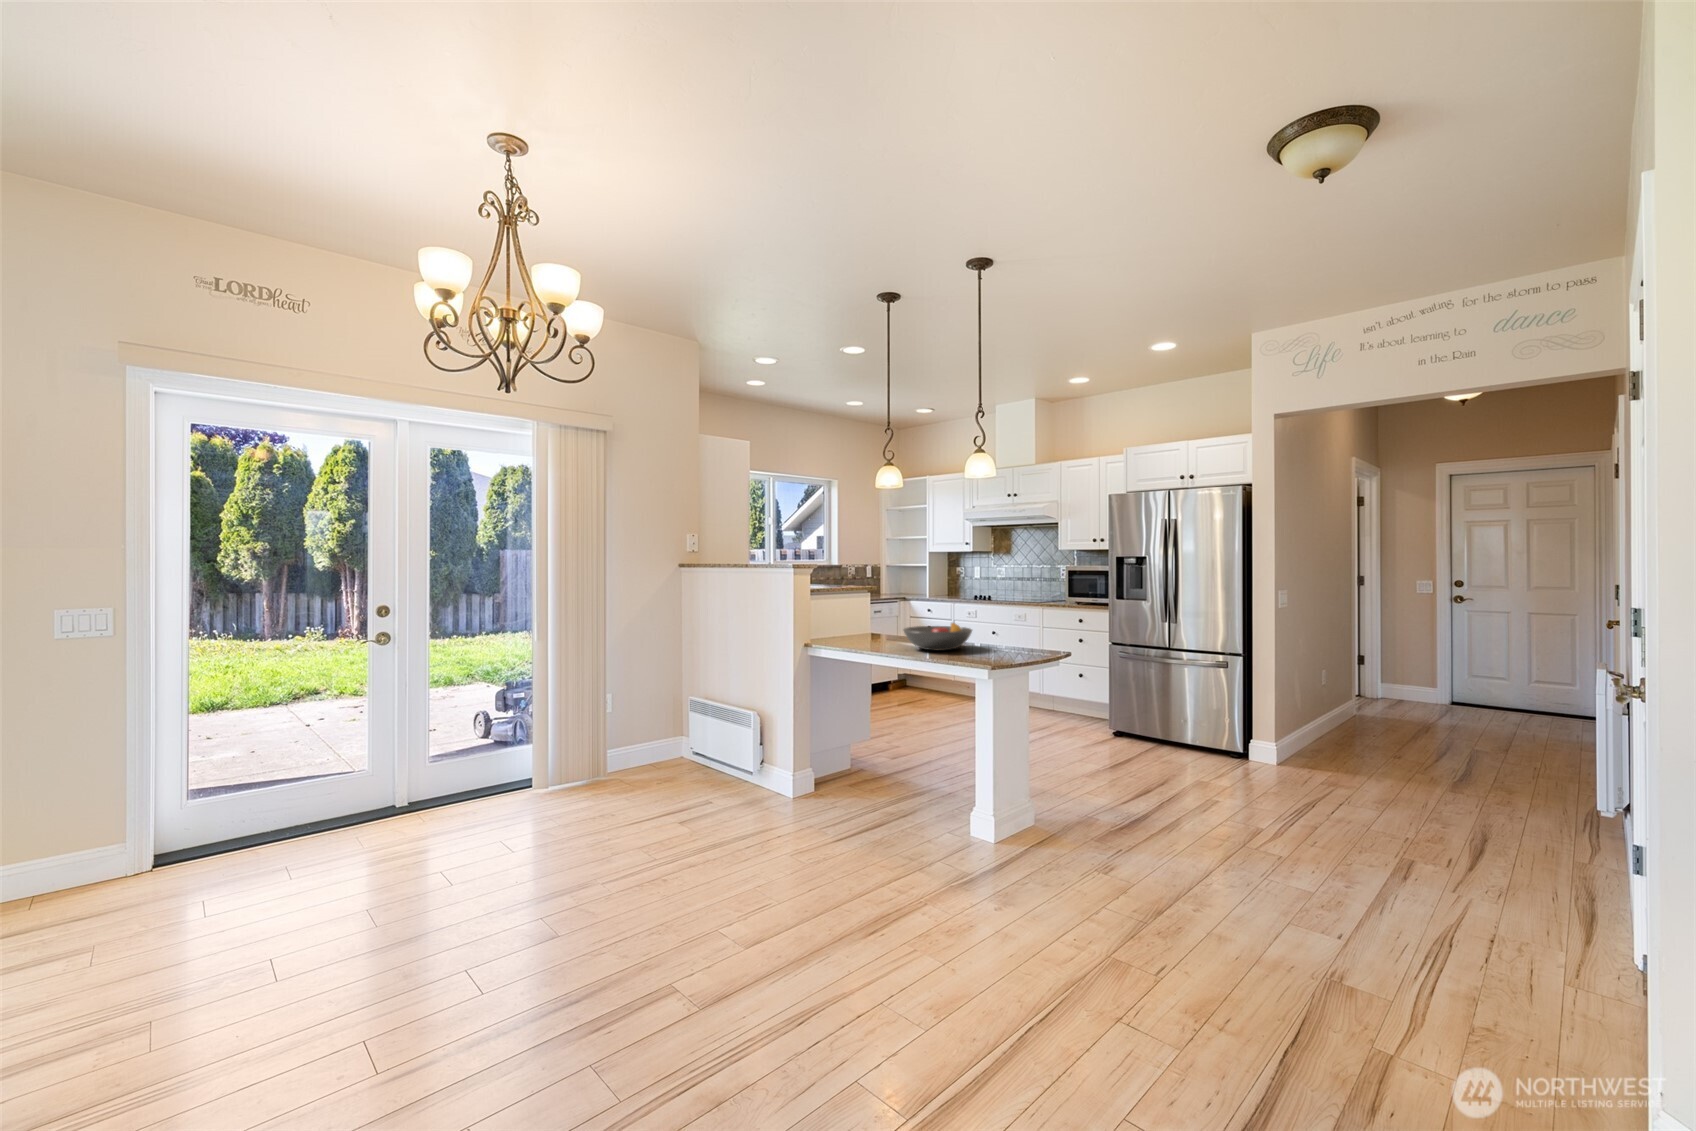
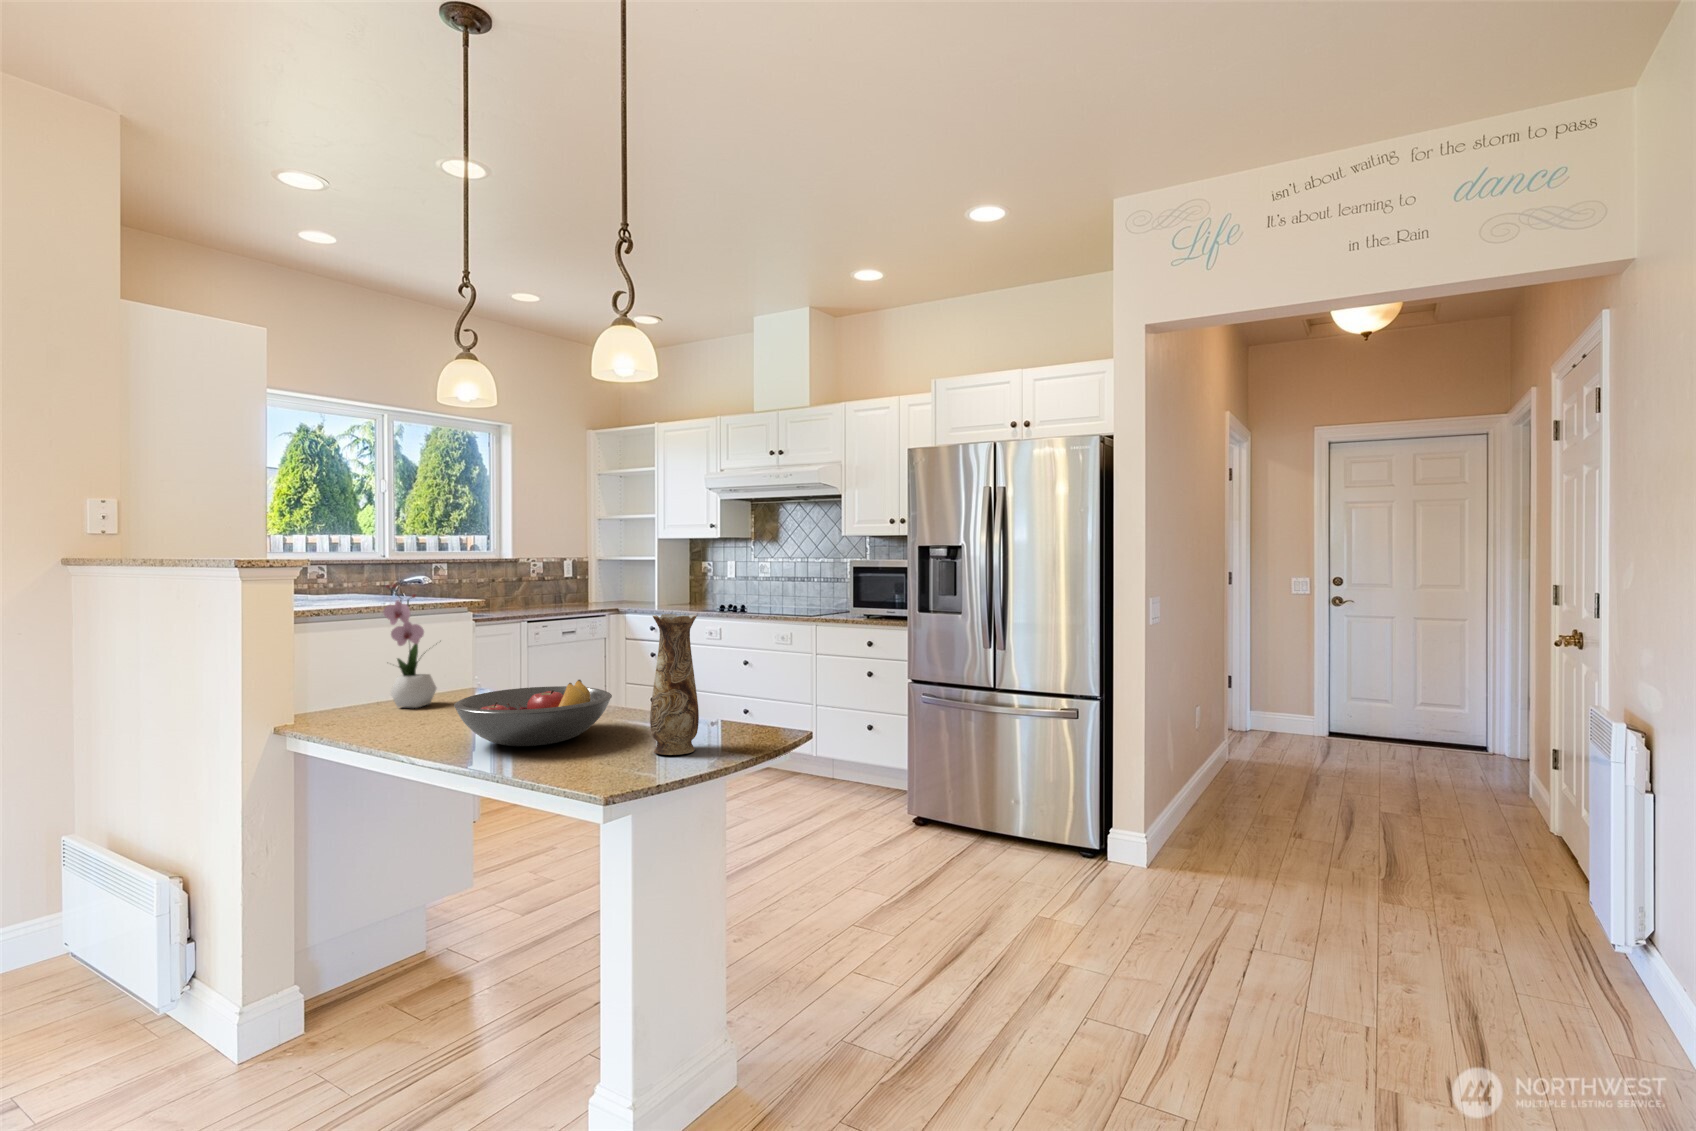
flower arrangement: none [846,576,869,638] -> present [383,584,436,708]
vase: none [998,589,1021,655] -> present [650,614,699,755]

